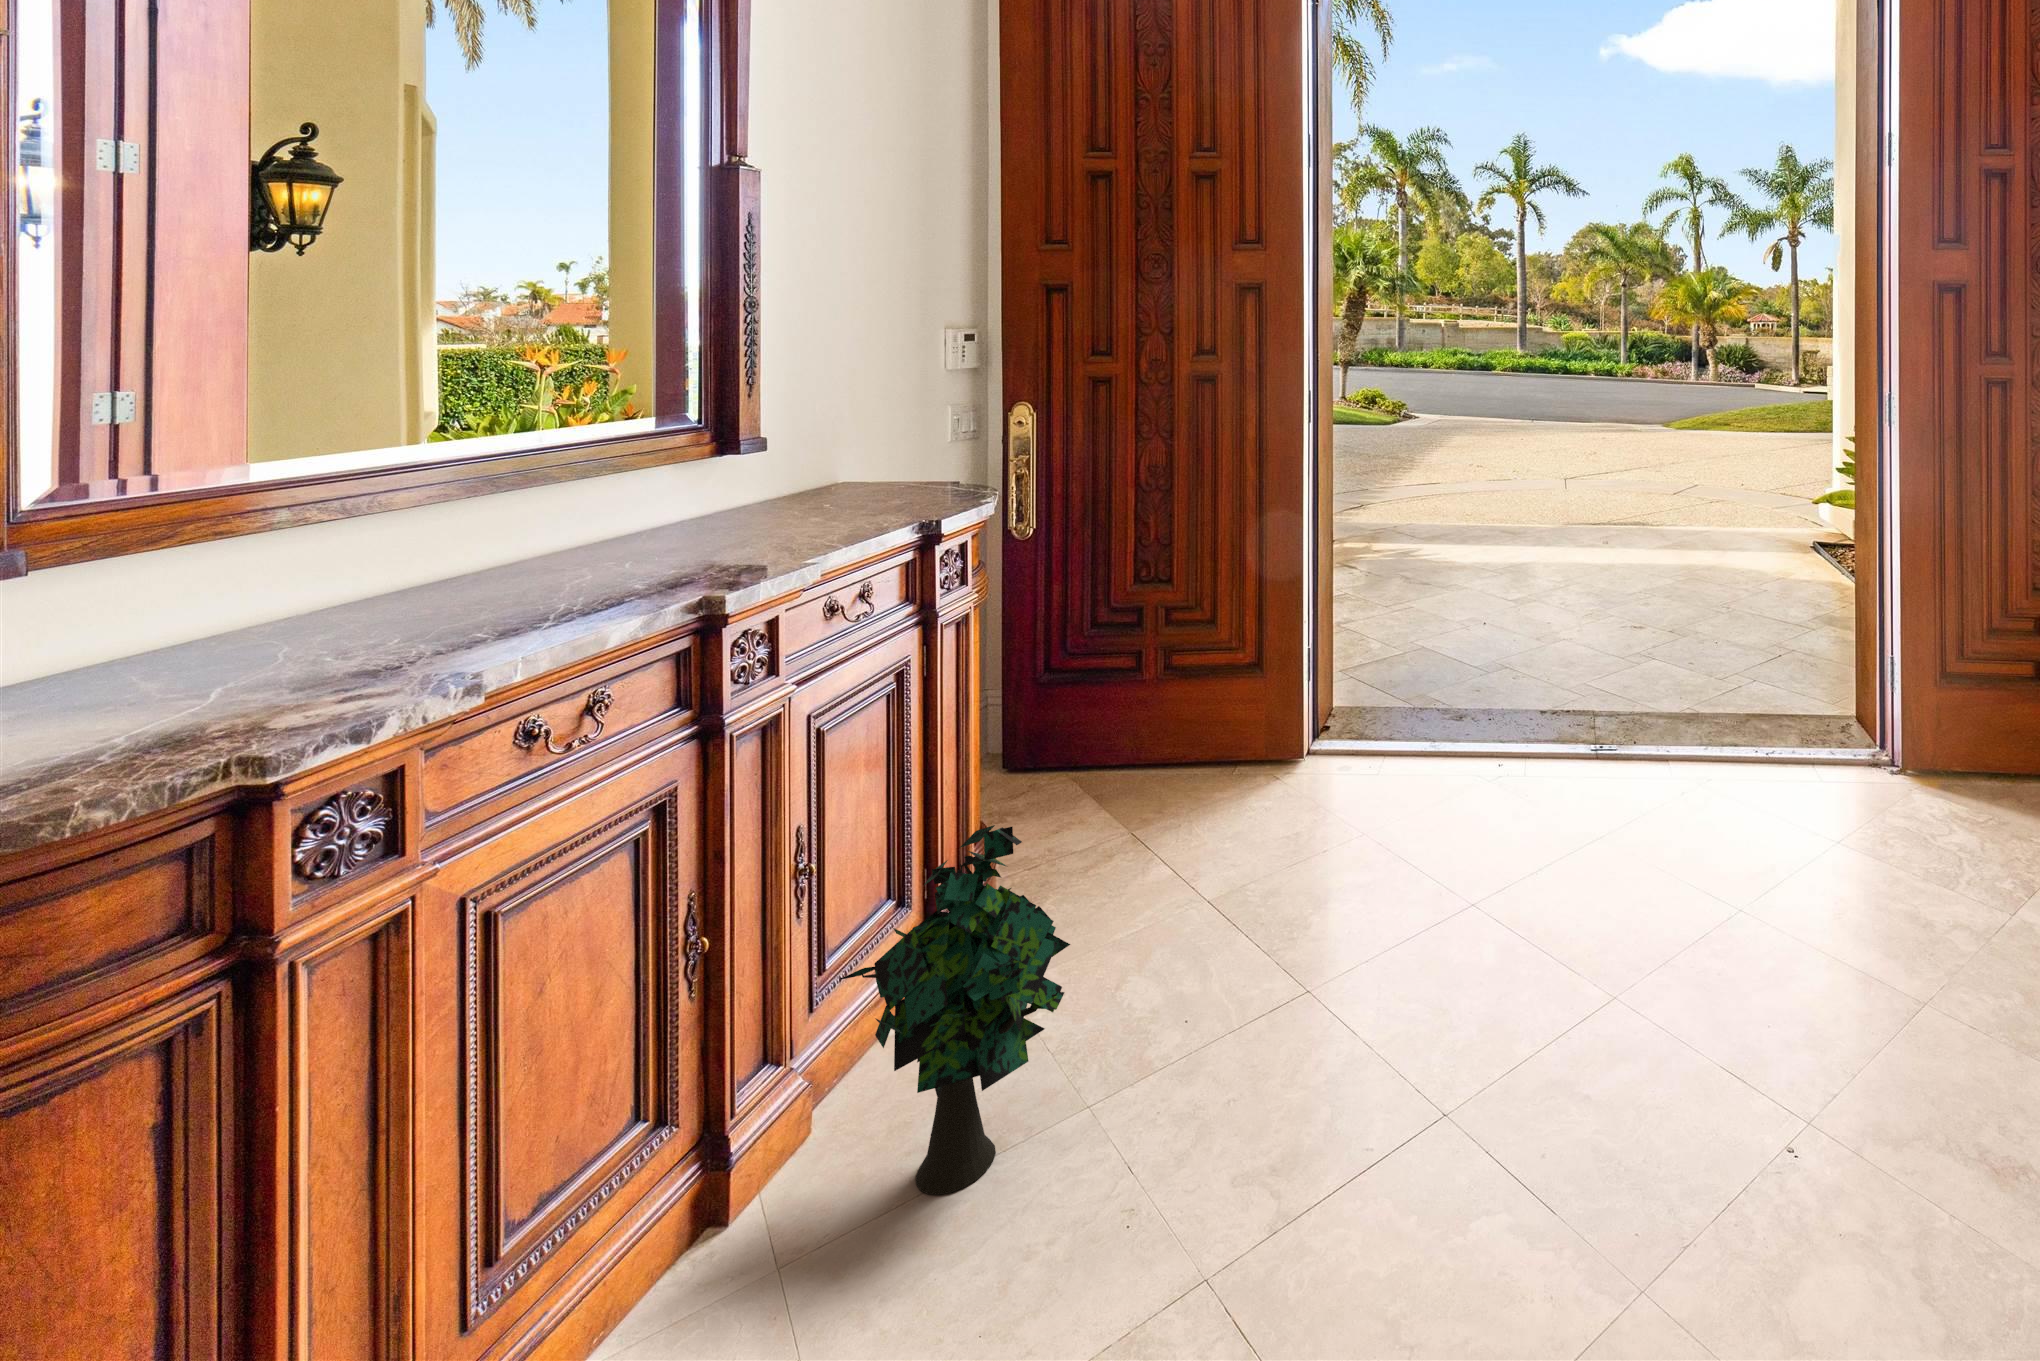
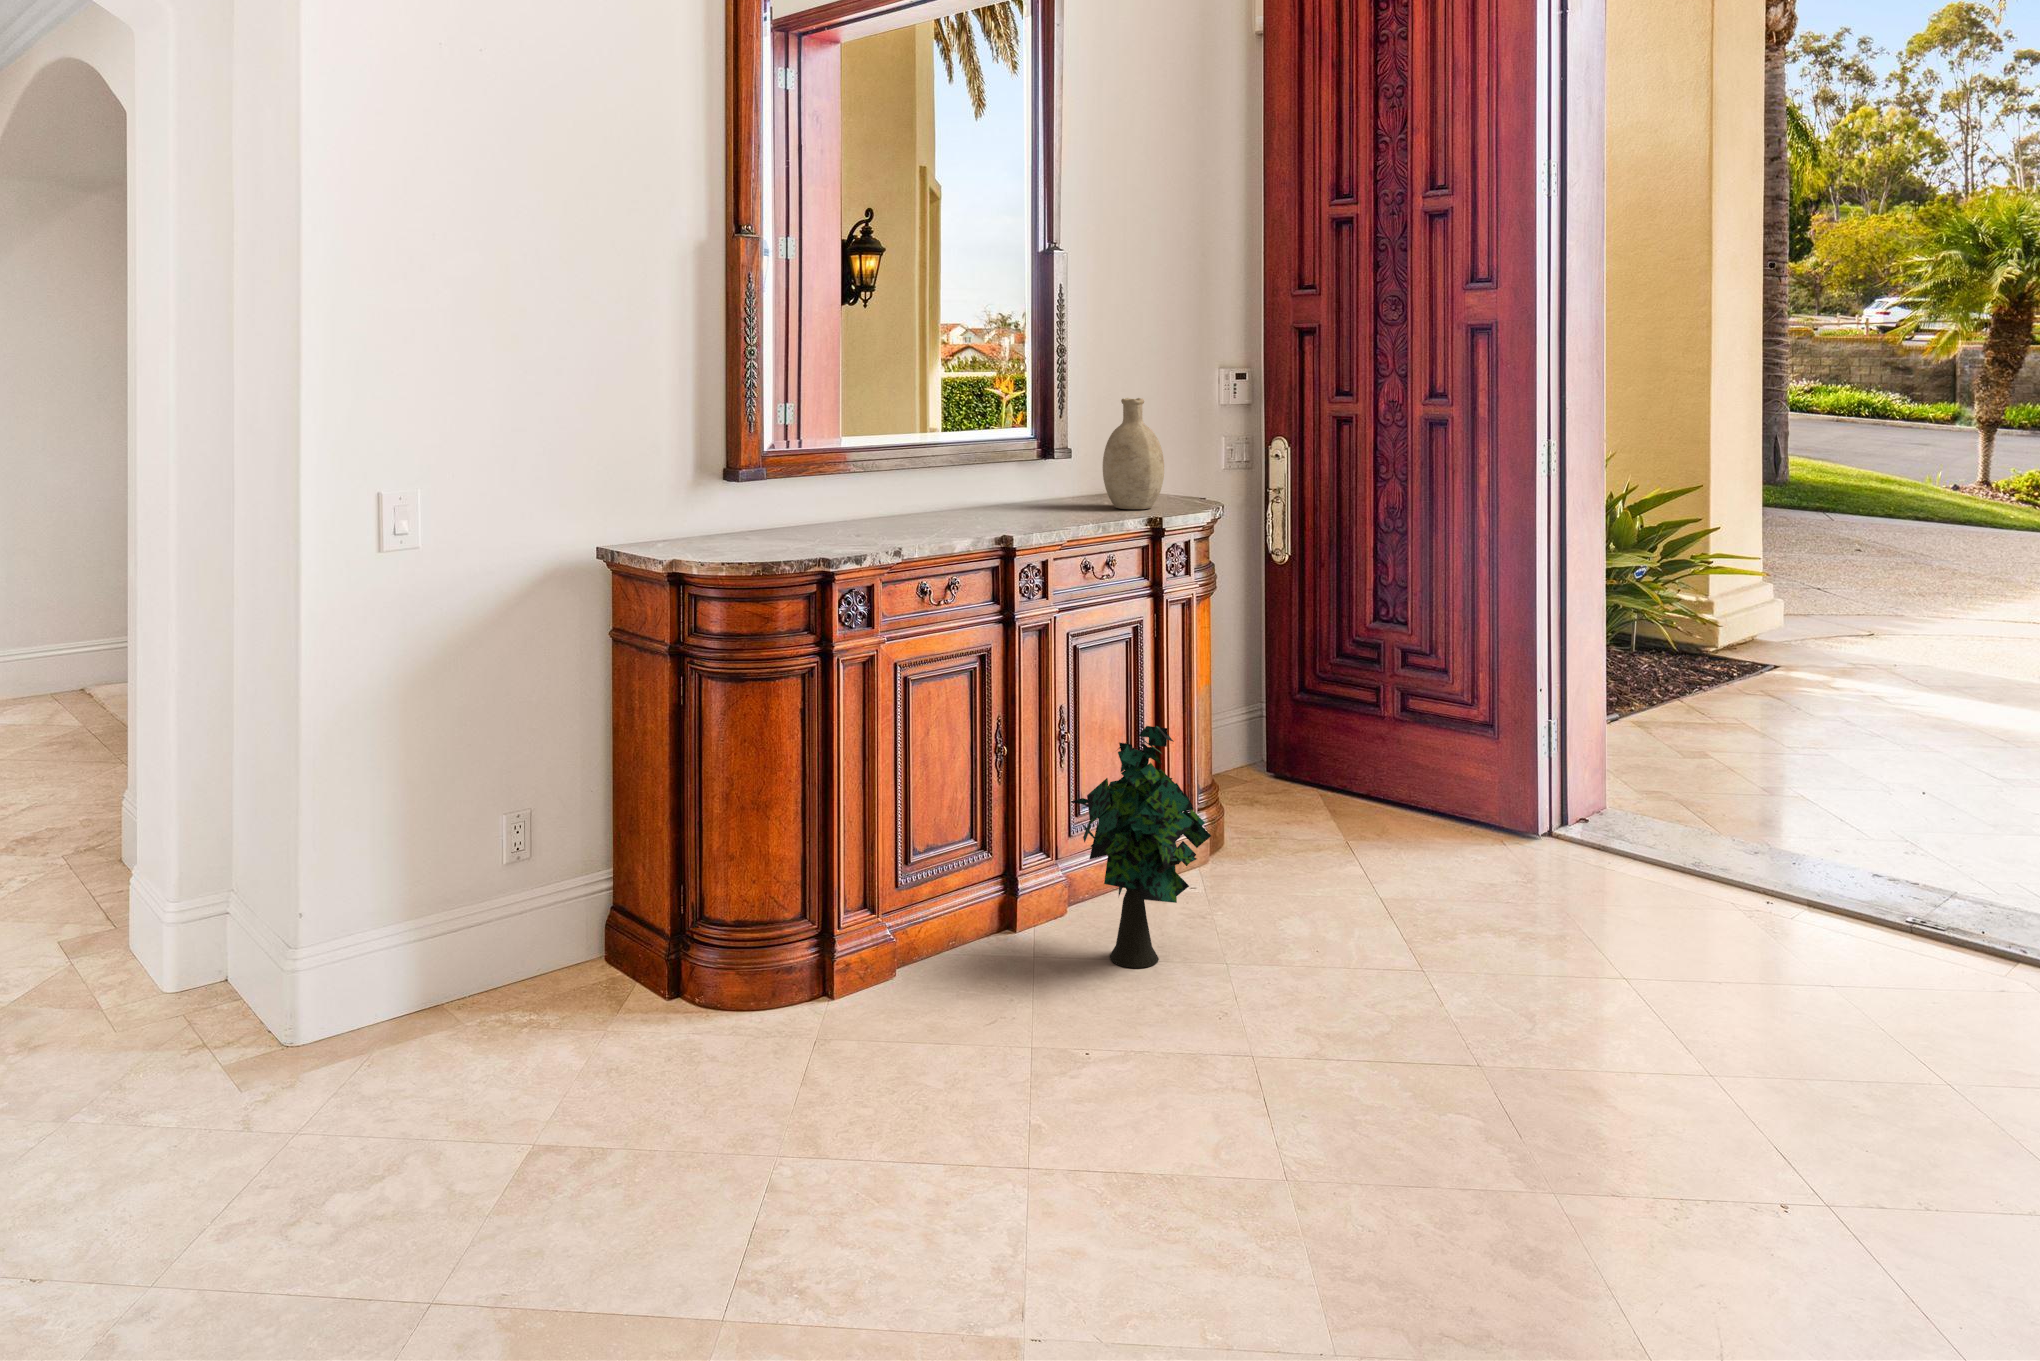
decorative vase: none [824,368,918,514] -> present [1103,398,1164,509]

